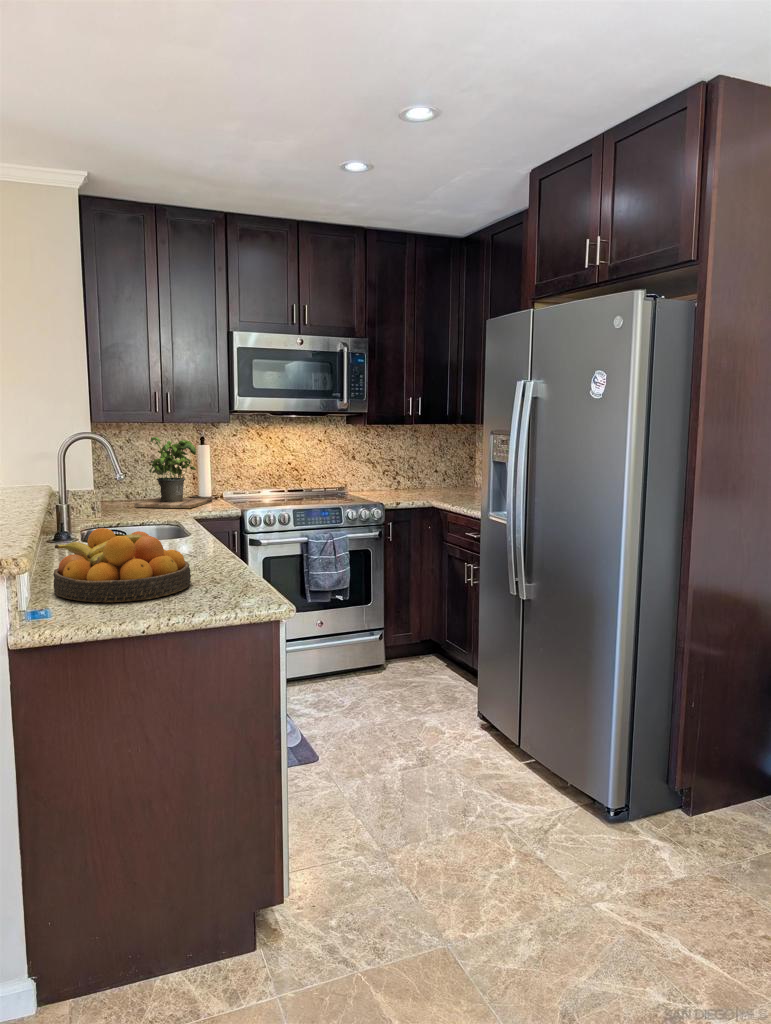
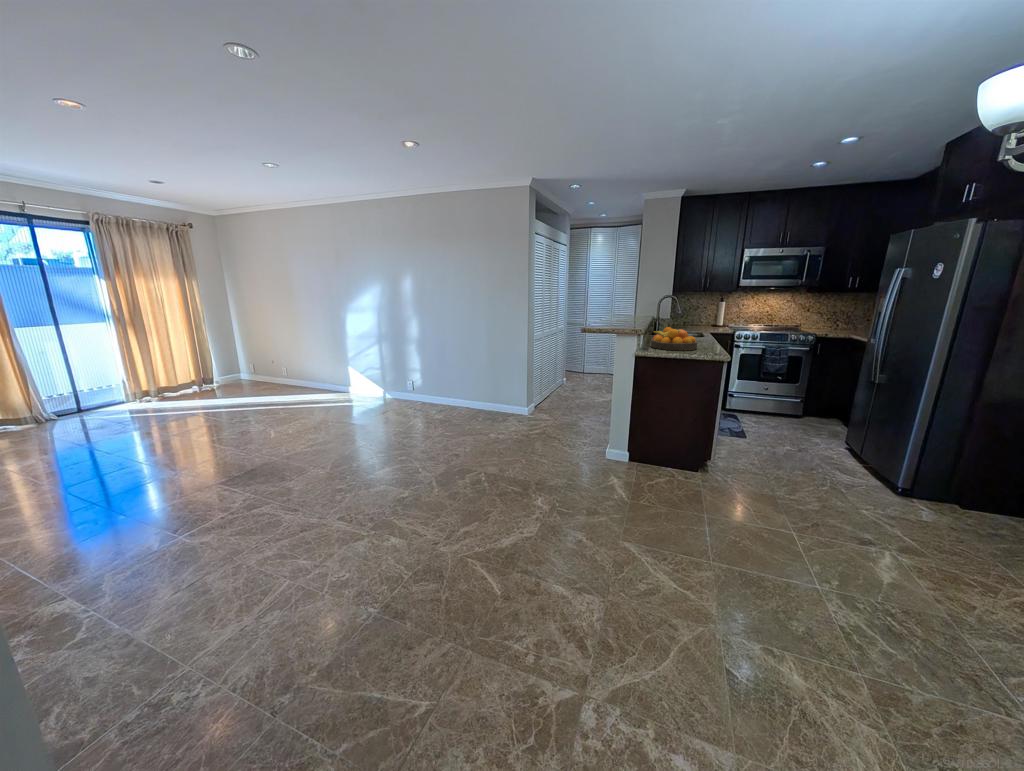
potted plant: present [134,437,212,508] -> none [685,298,722,329]

